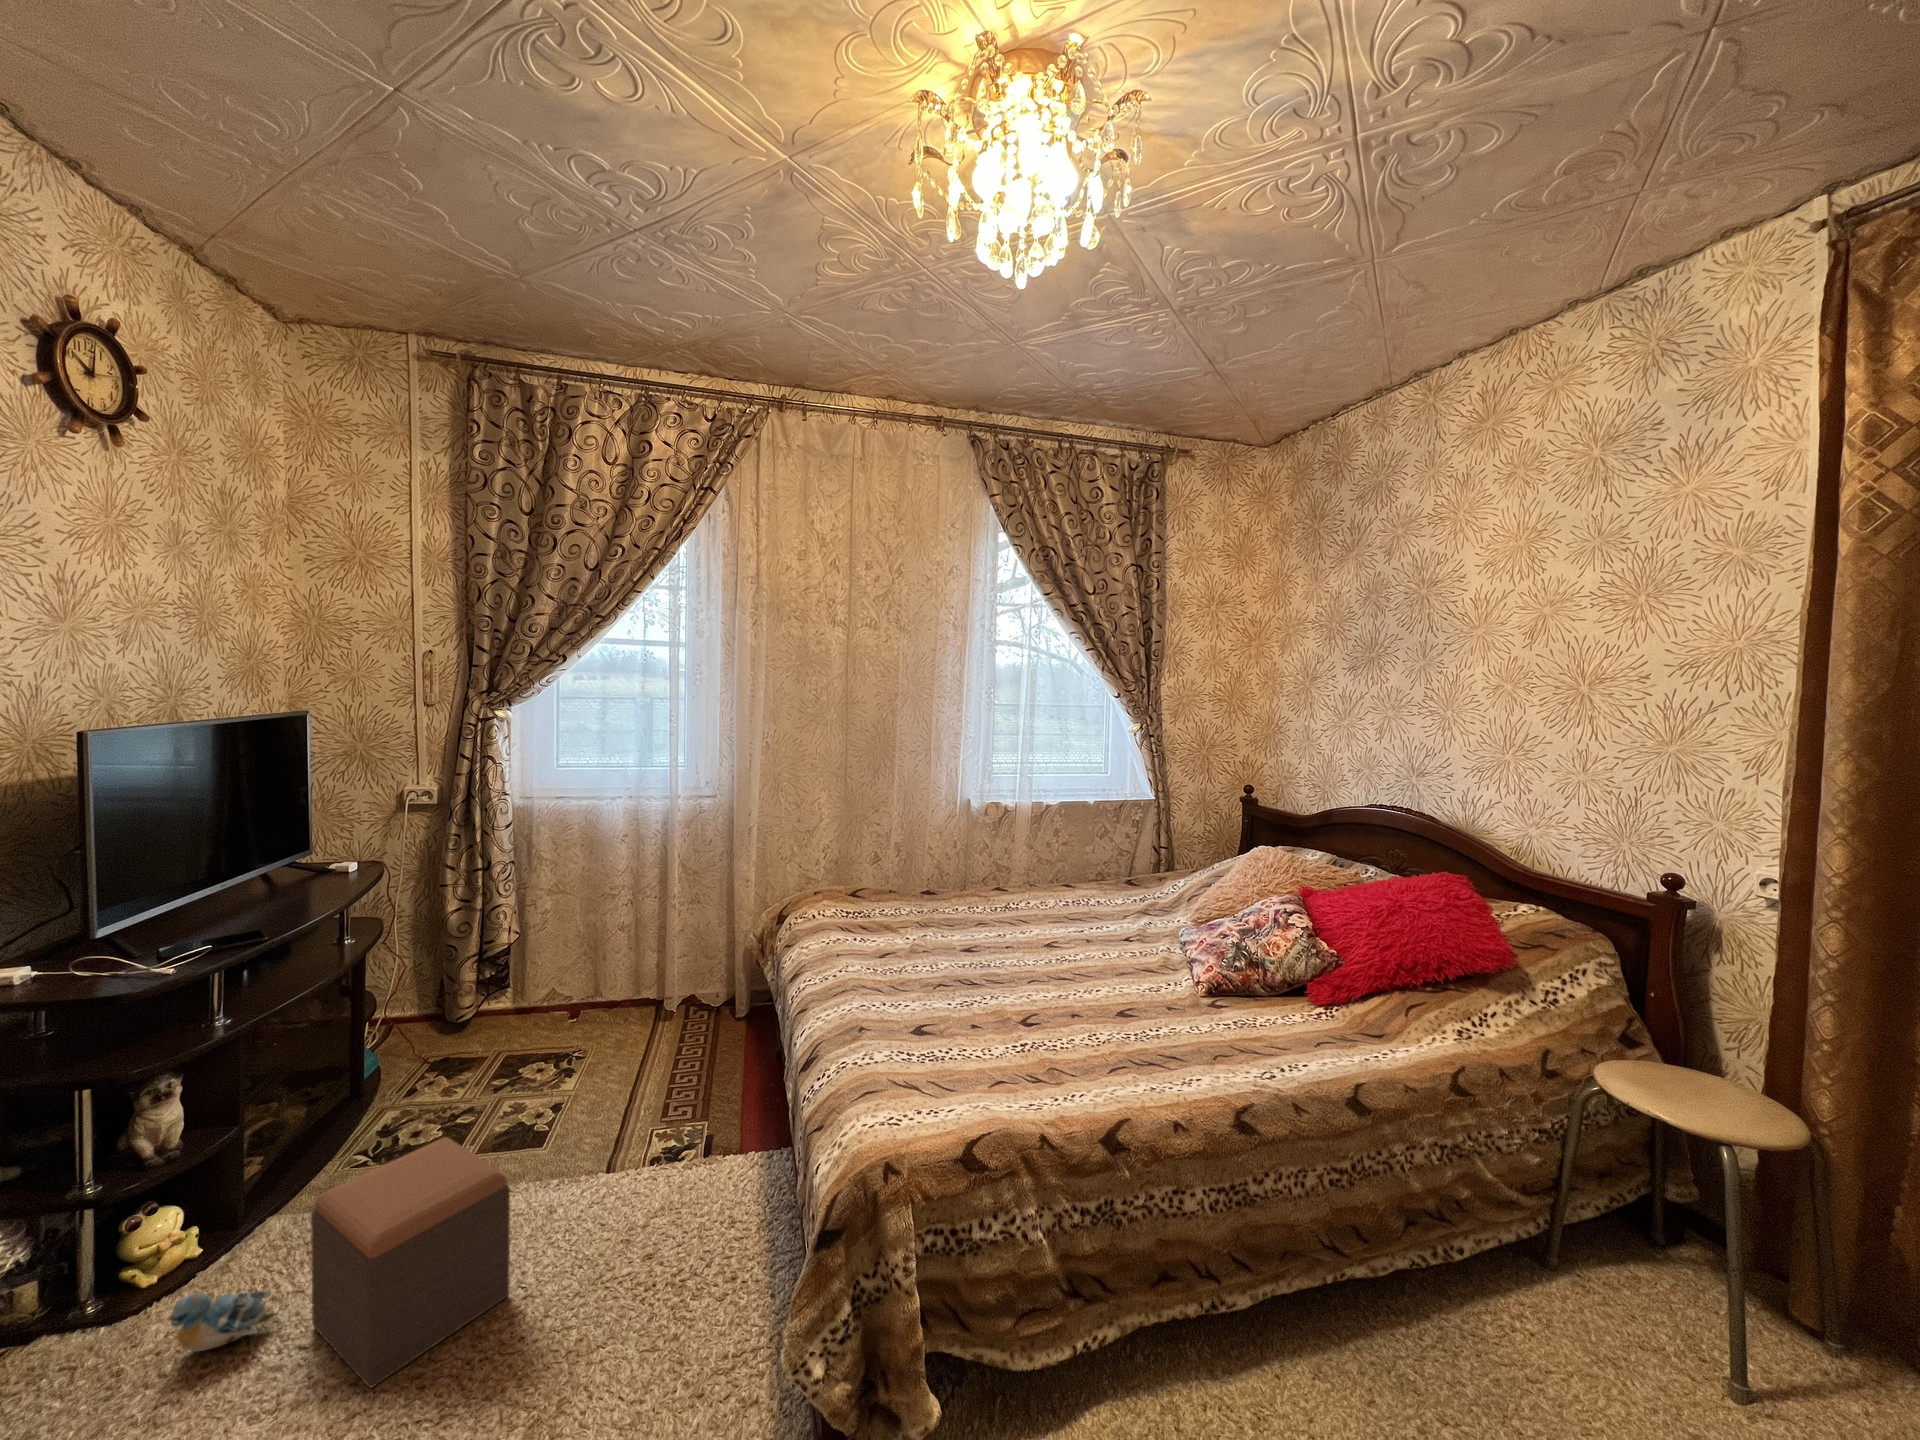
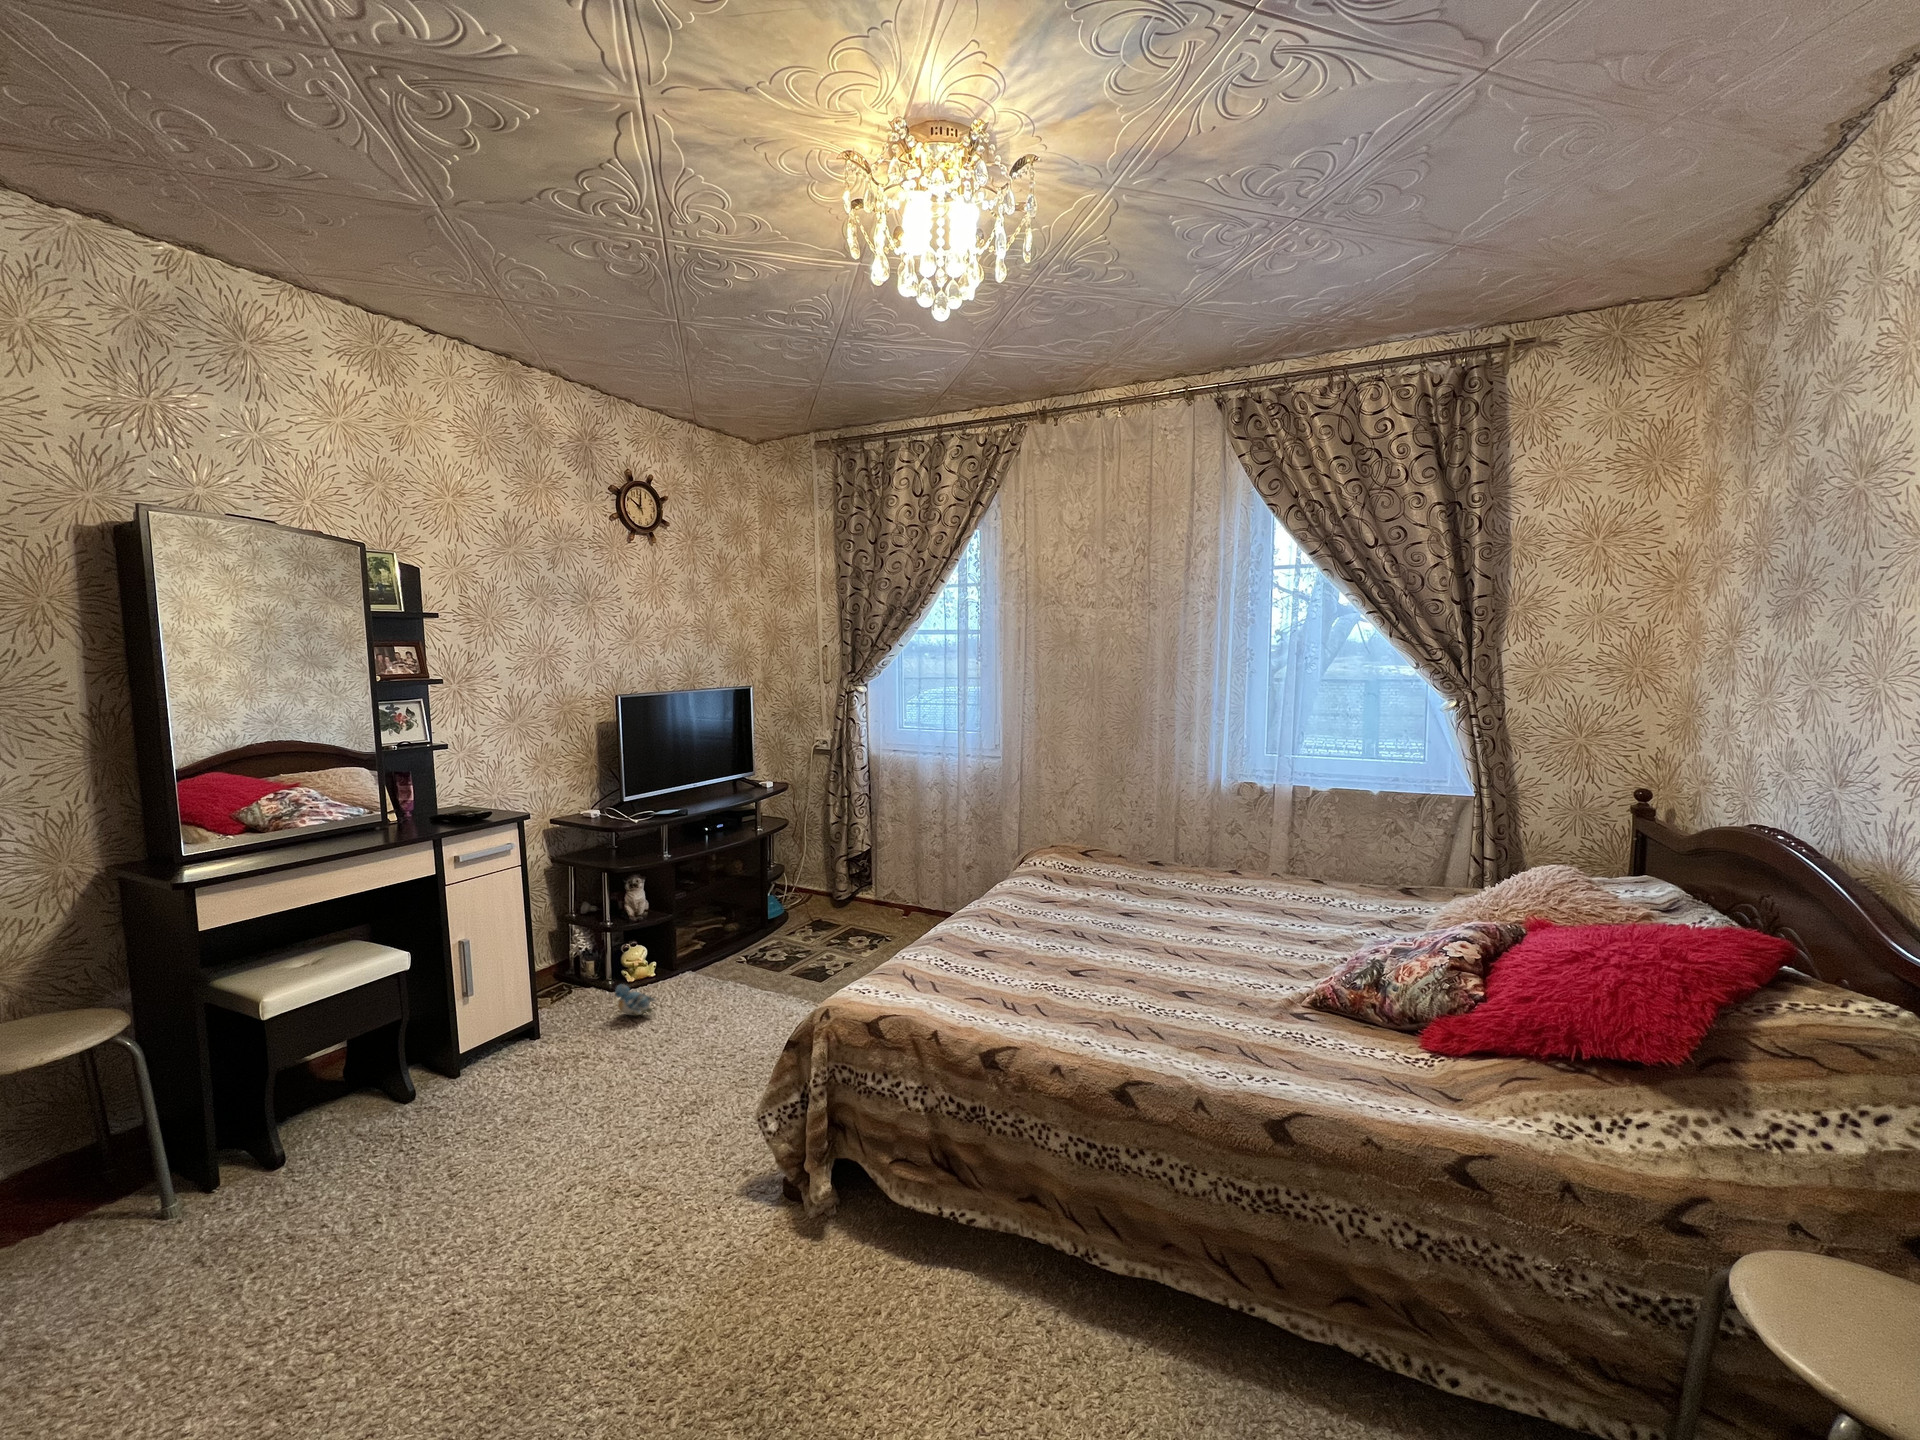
footstool: present [311,1137,510,1387] -> none [655,943,737,1057]

